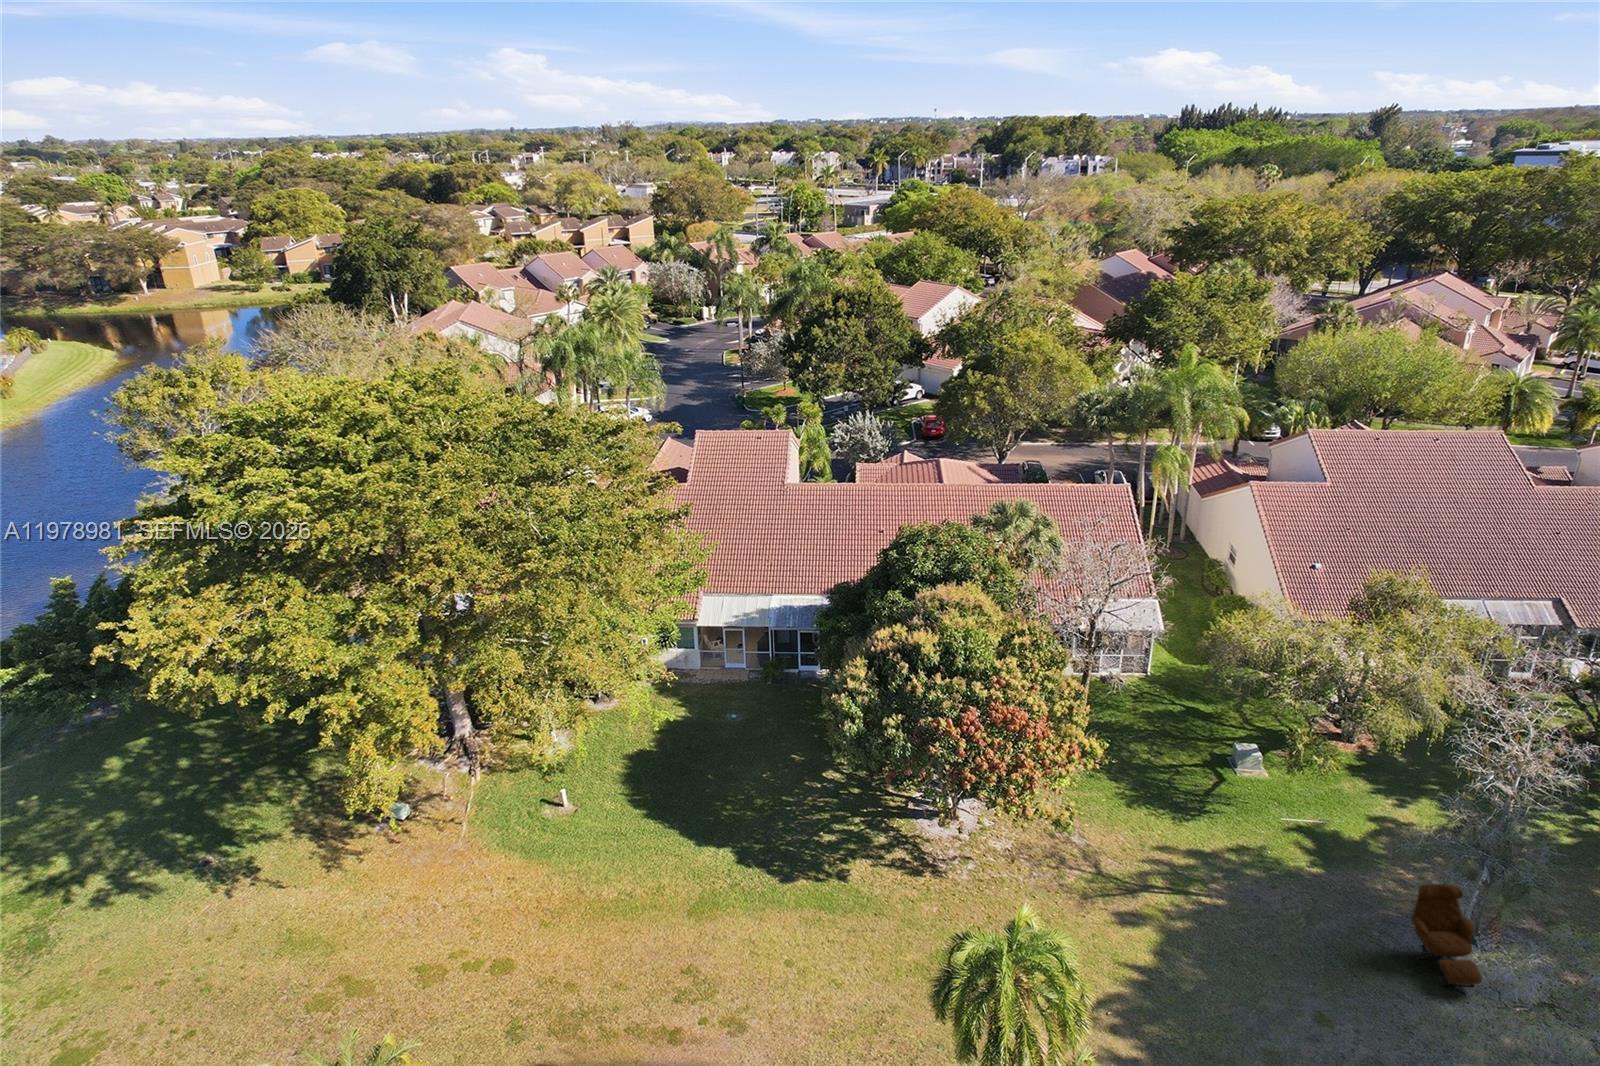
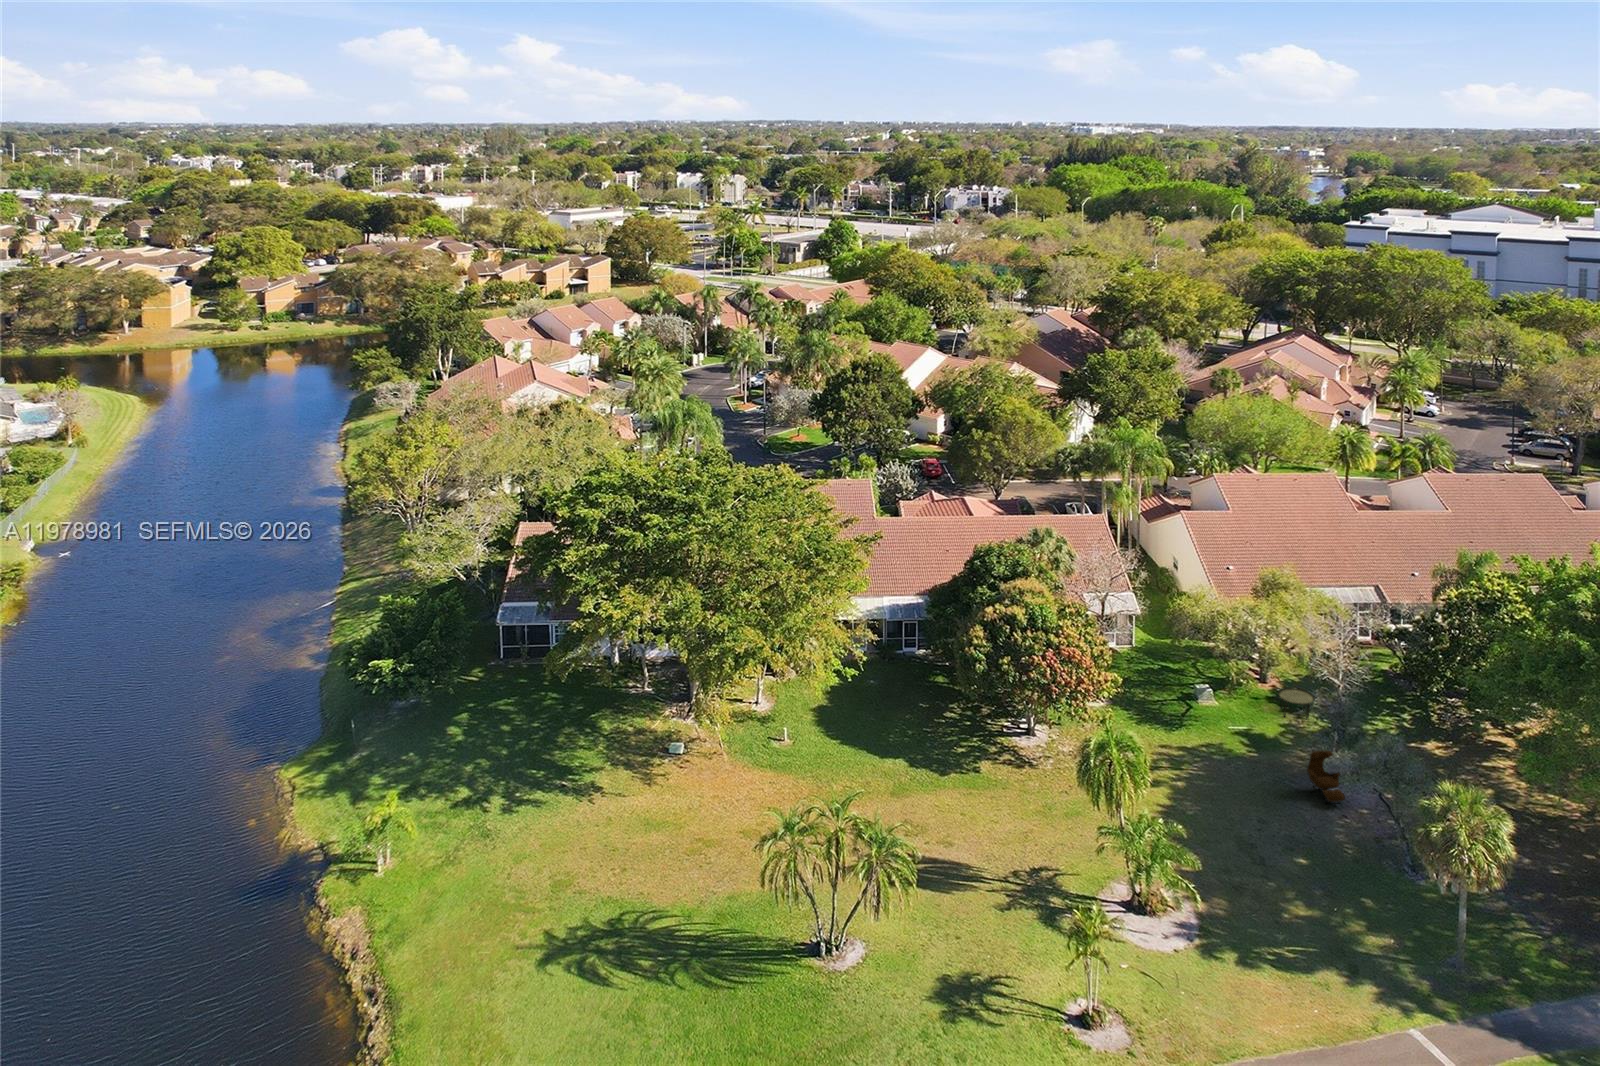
round table: none [1372,756,1437,813] -> present [1278,687,1315,720]

